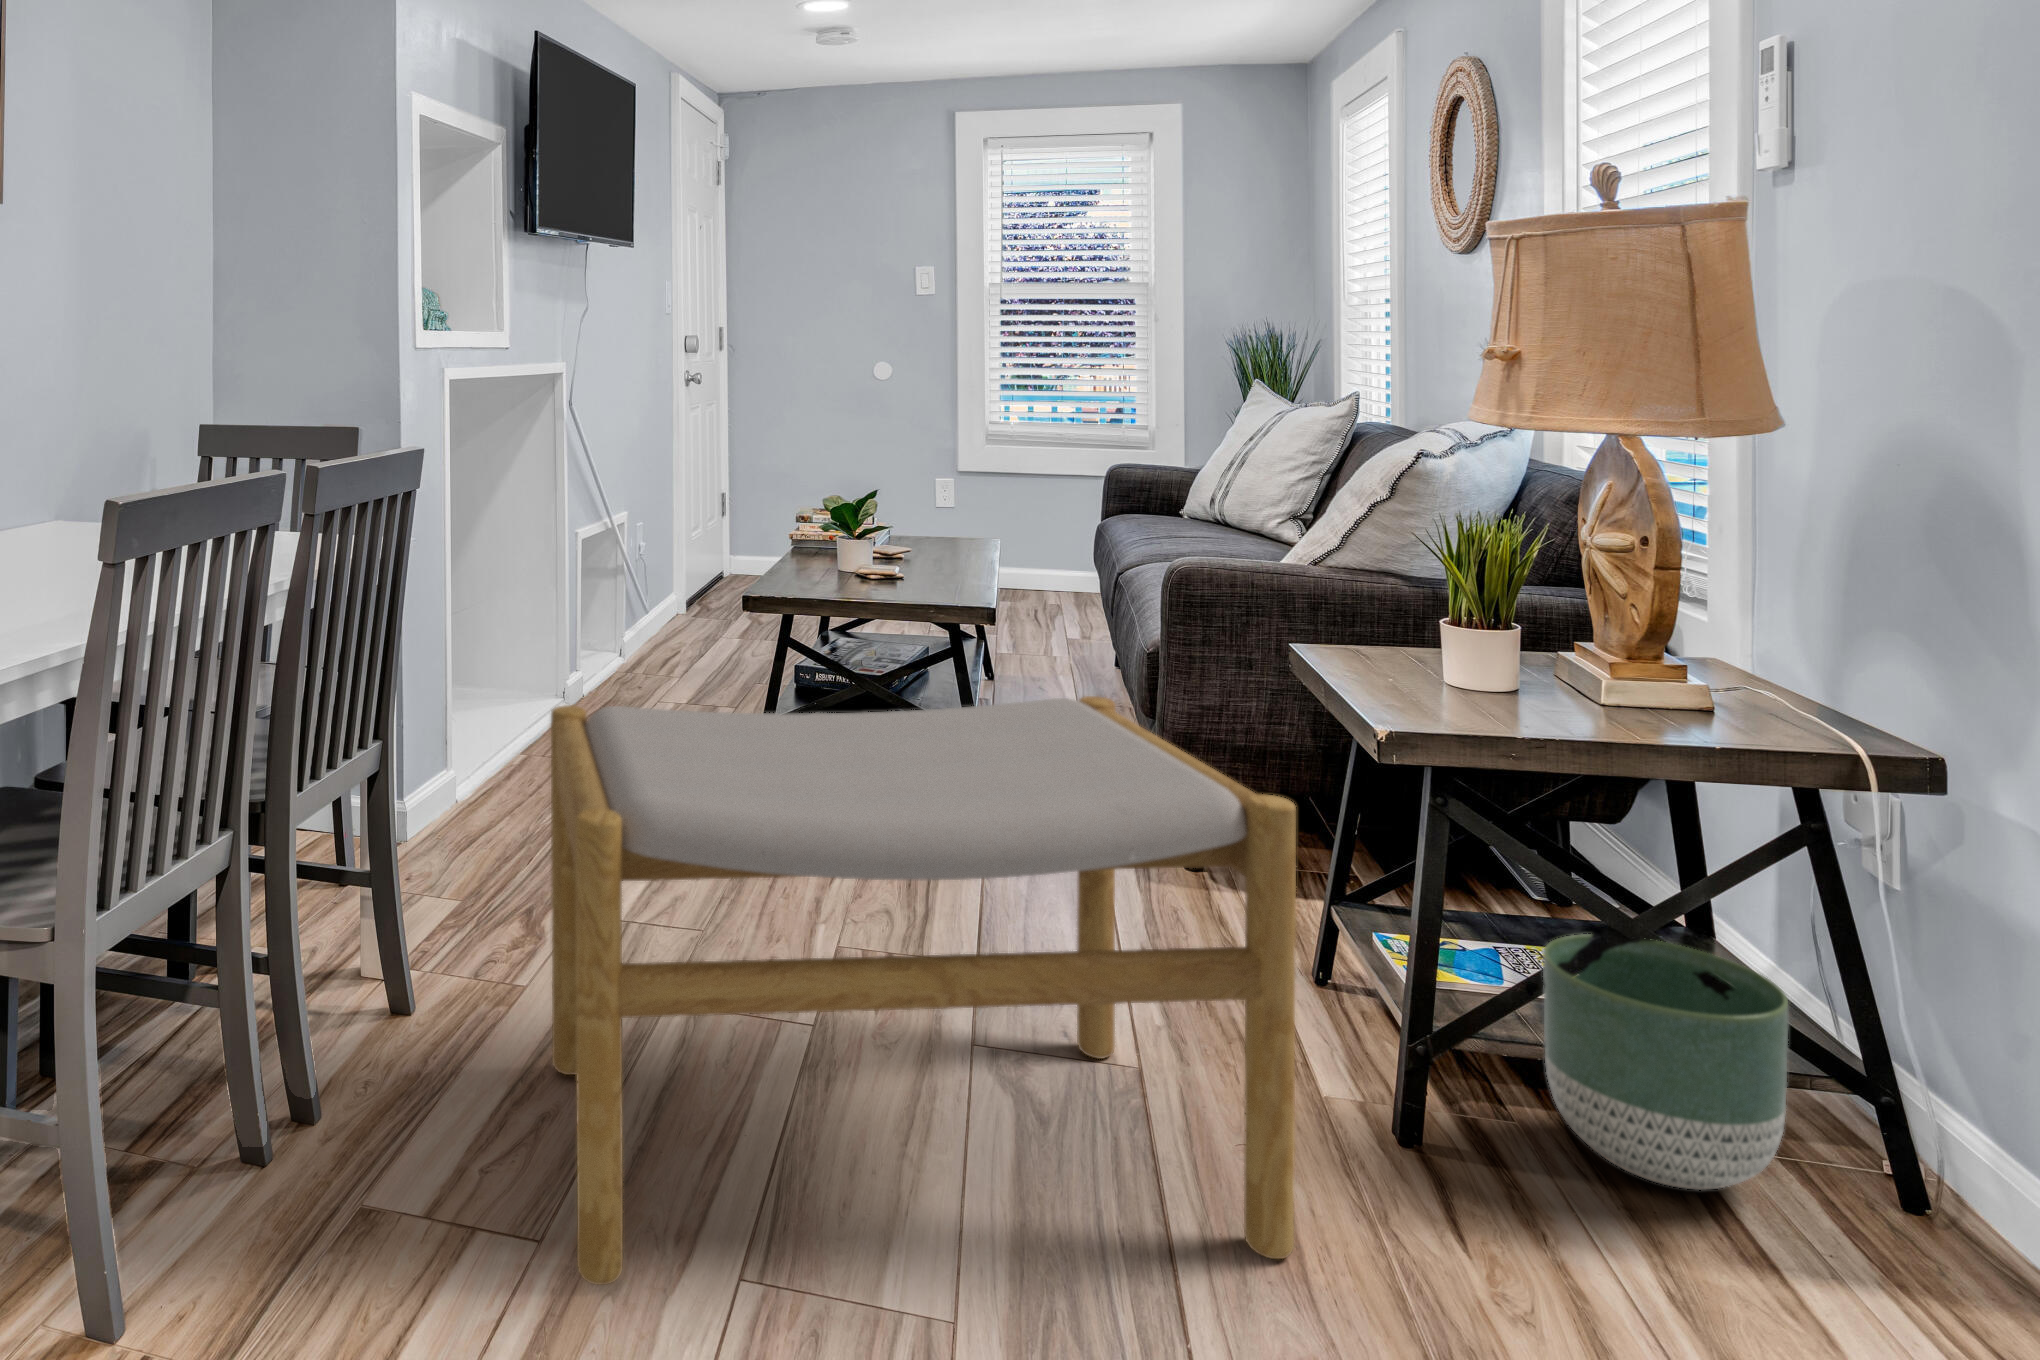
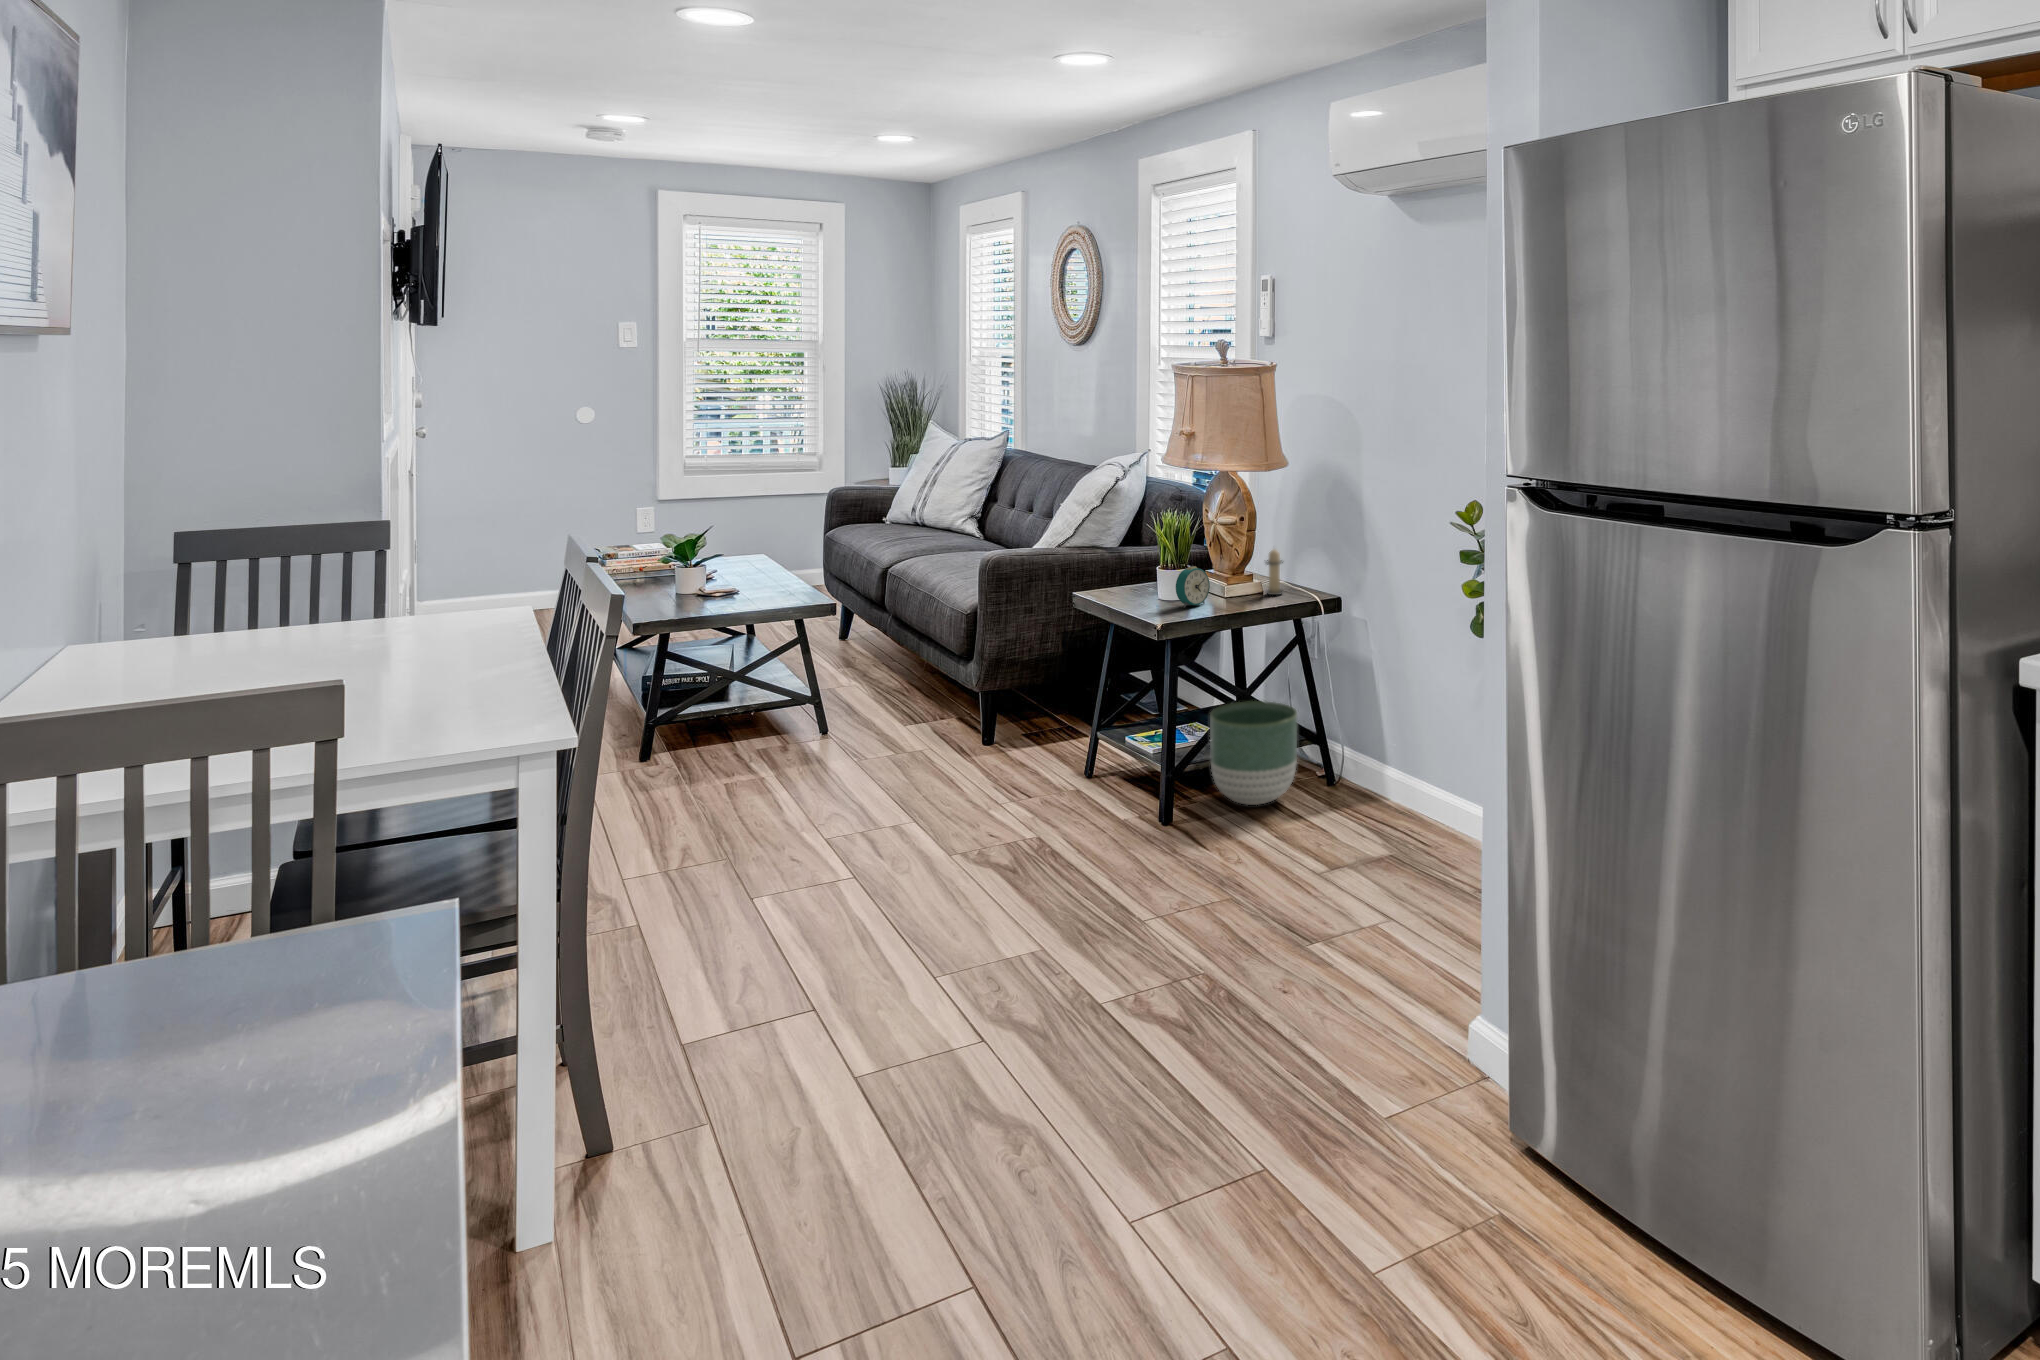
candle: none [1700,609,1769,723] -> present [1266,549,1283,595]
alarm clock: none [1459,624,1550,708] -> present [1176,566,1210,608]
footstool: present [551,696,1296,1285] -> none [717,636,1152,1008]

